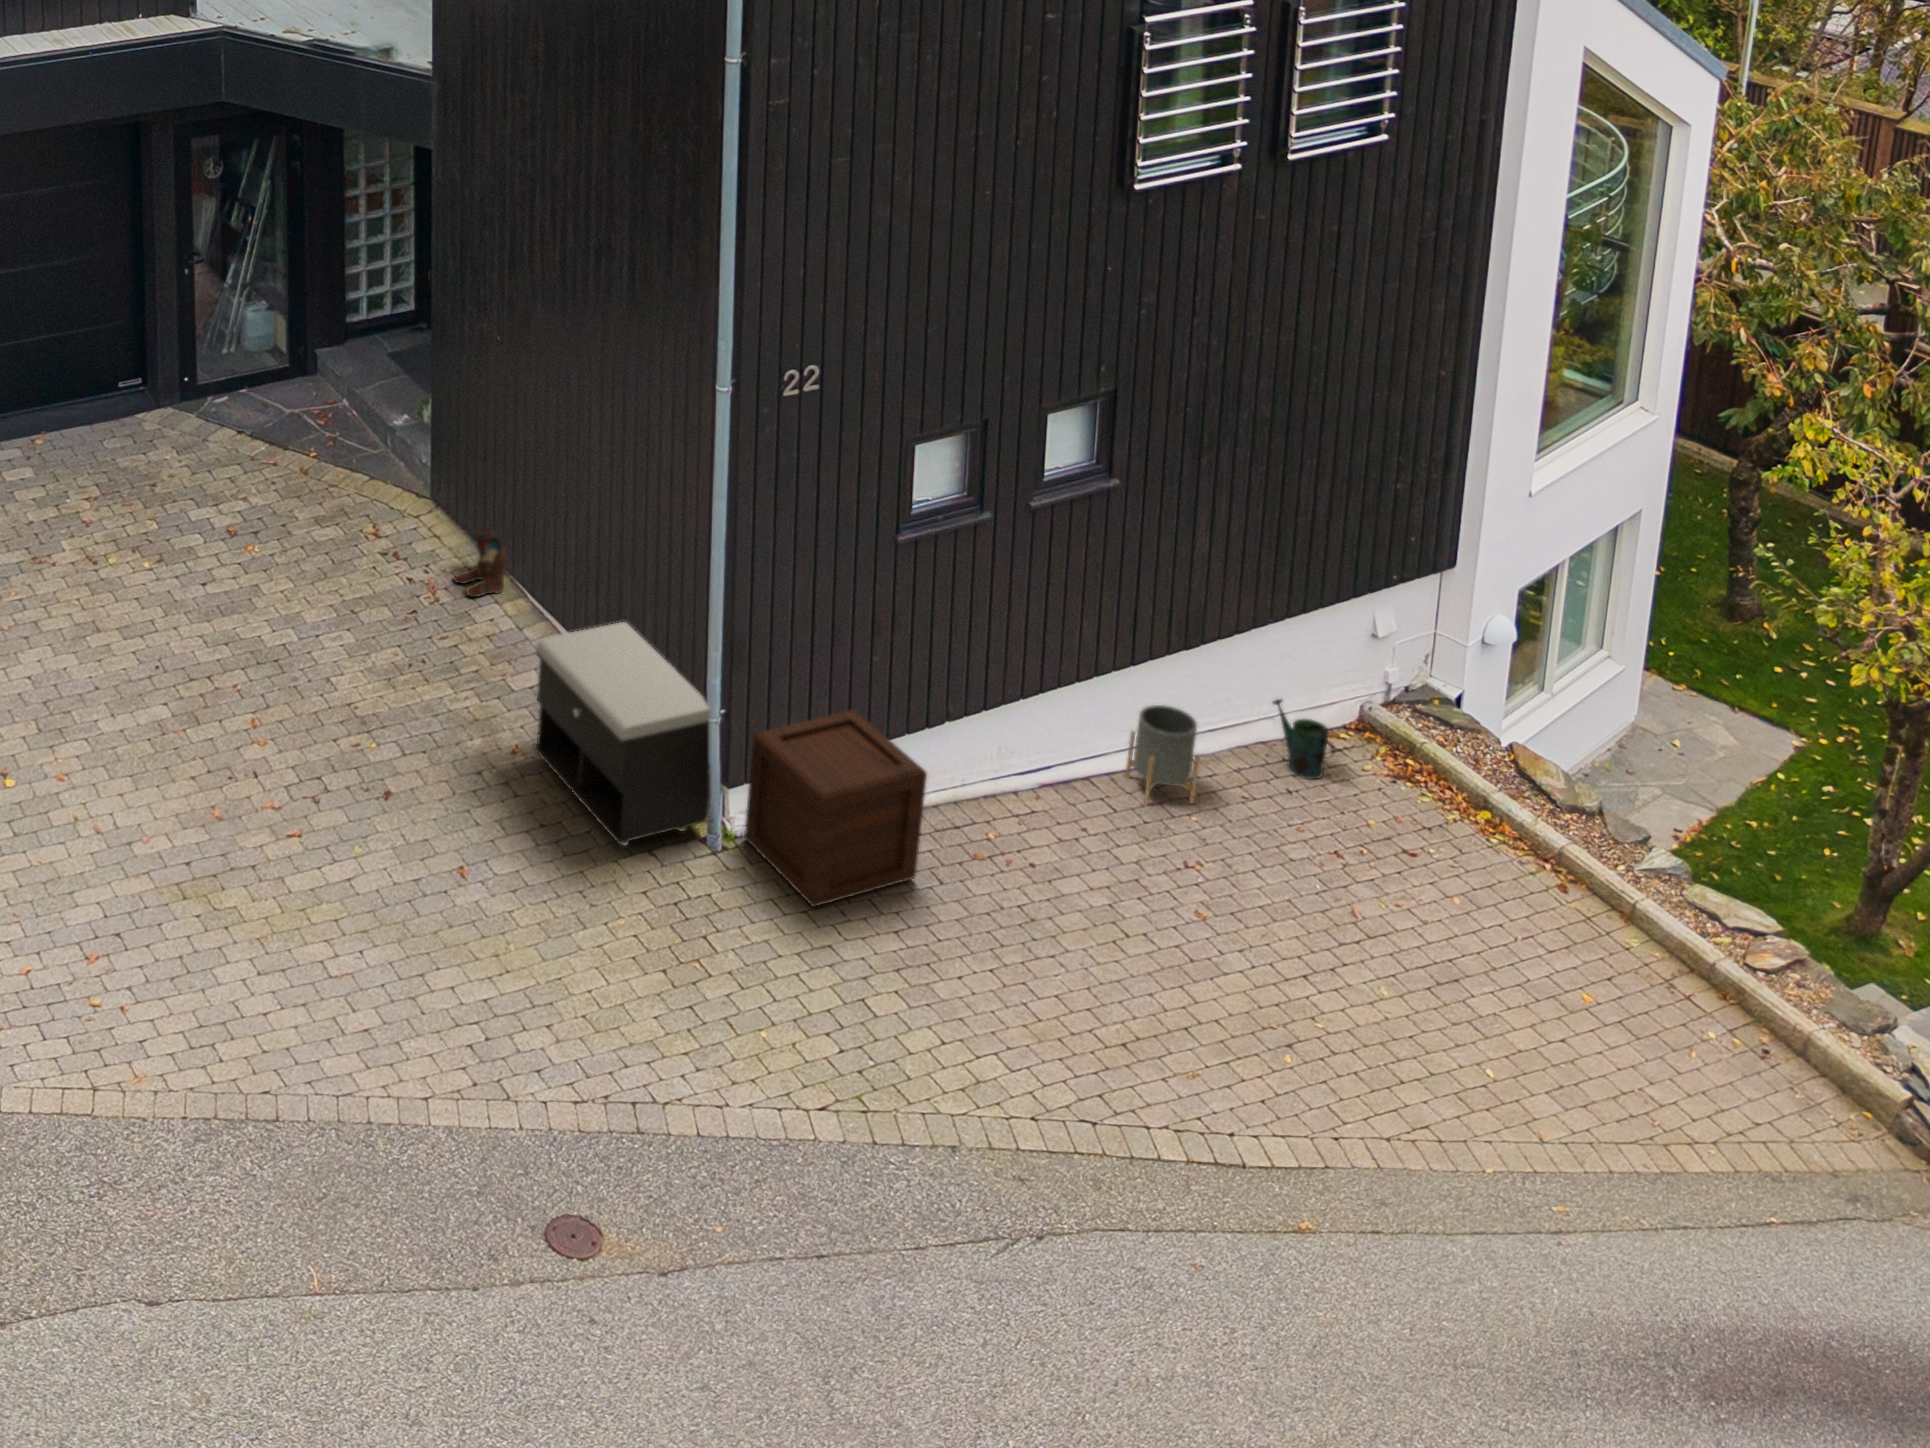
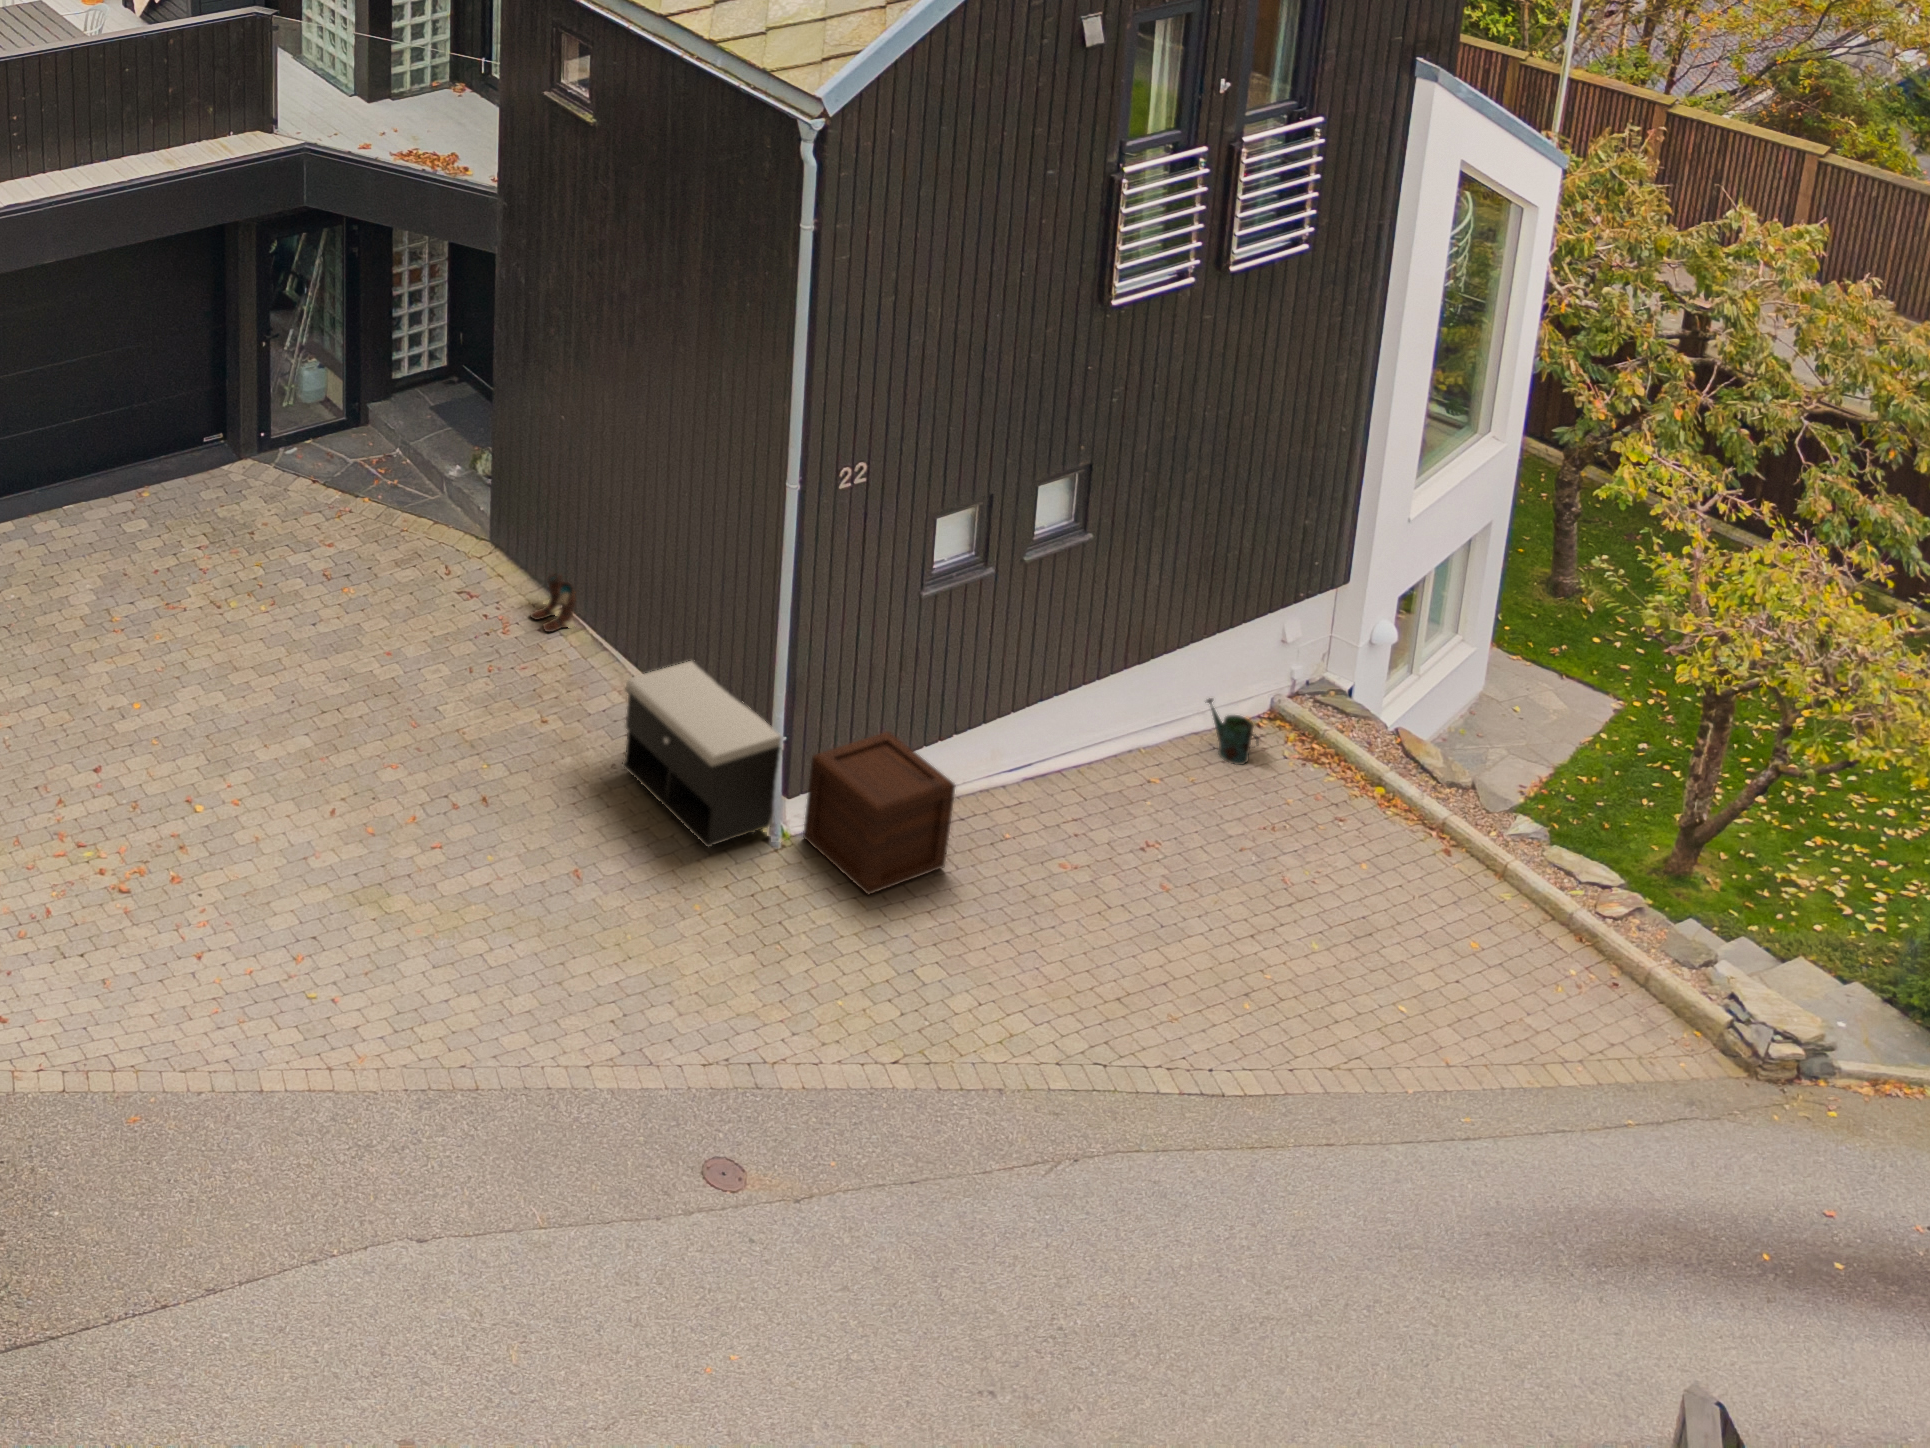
planter: present [1125,705,1200,804] -> none [1091,710,1155,793]

